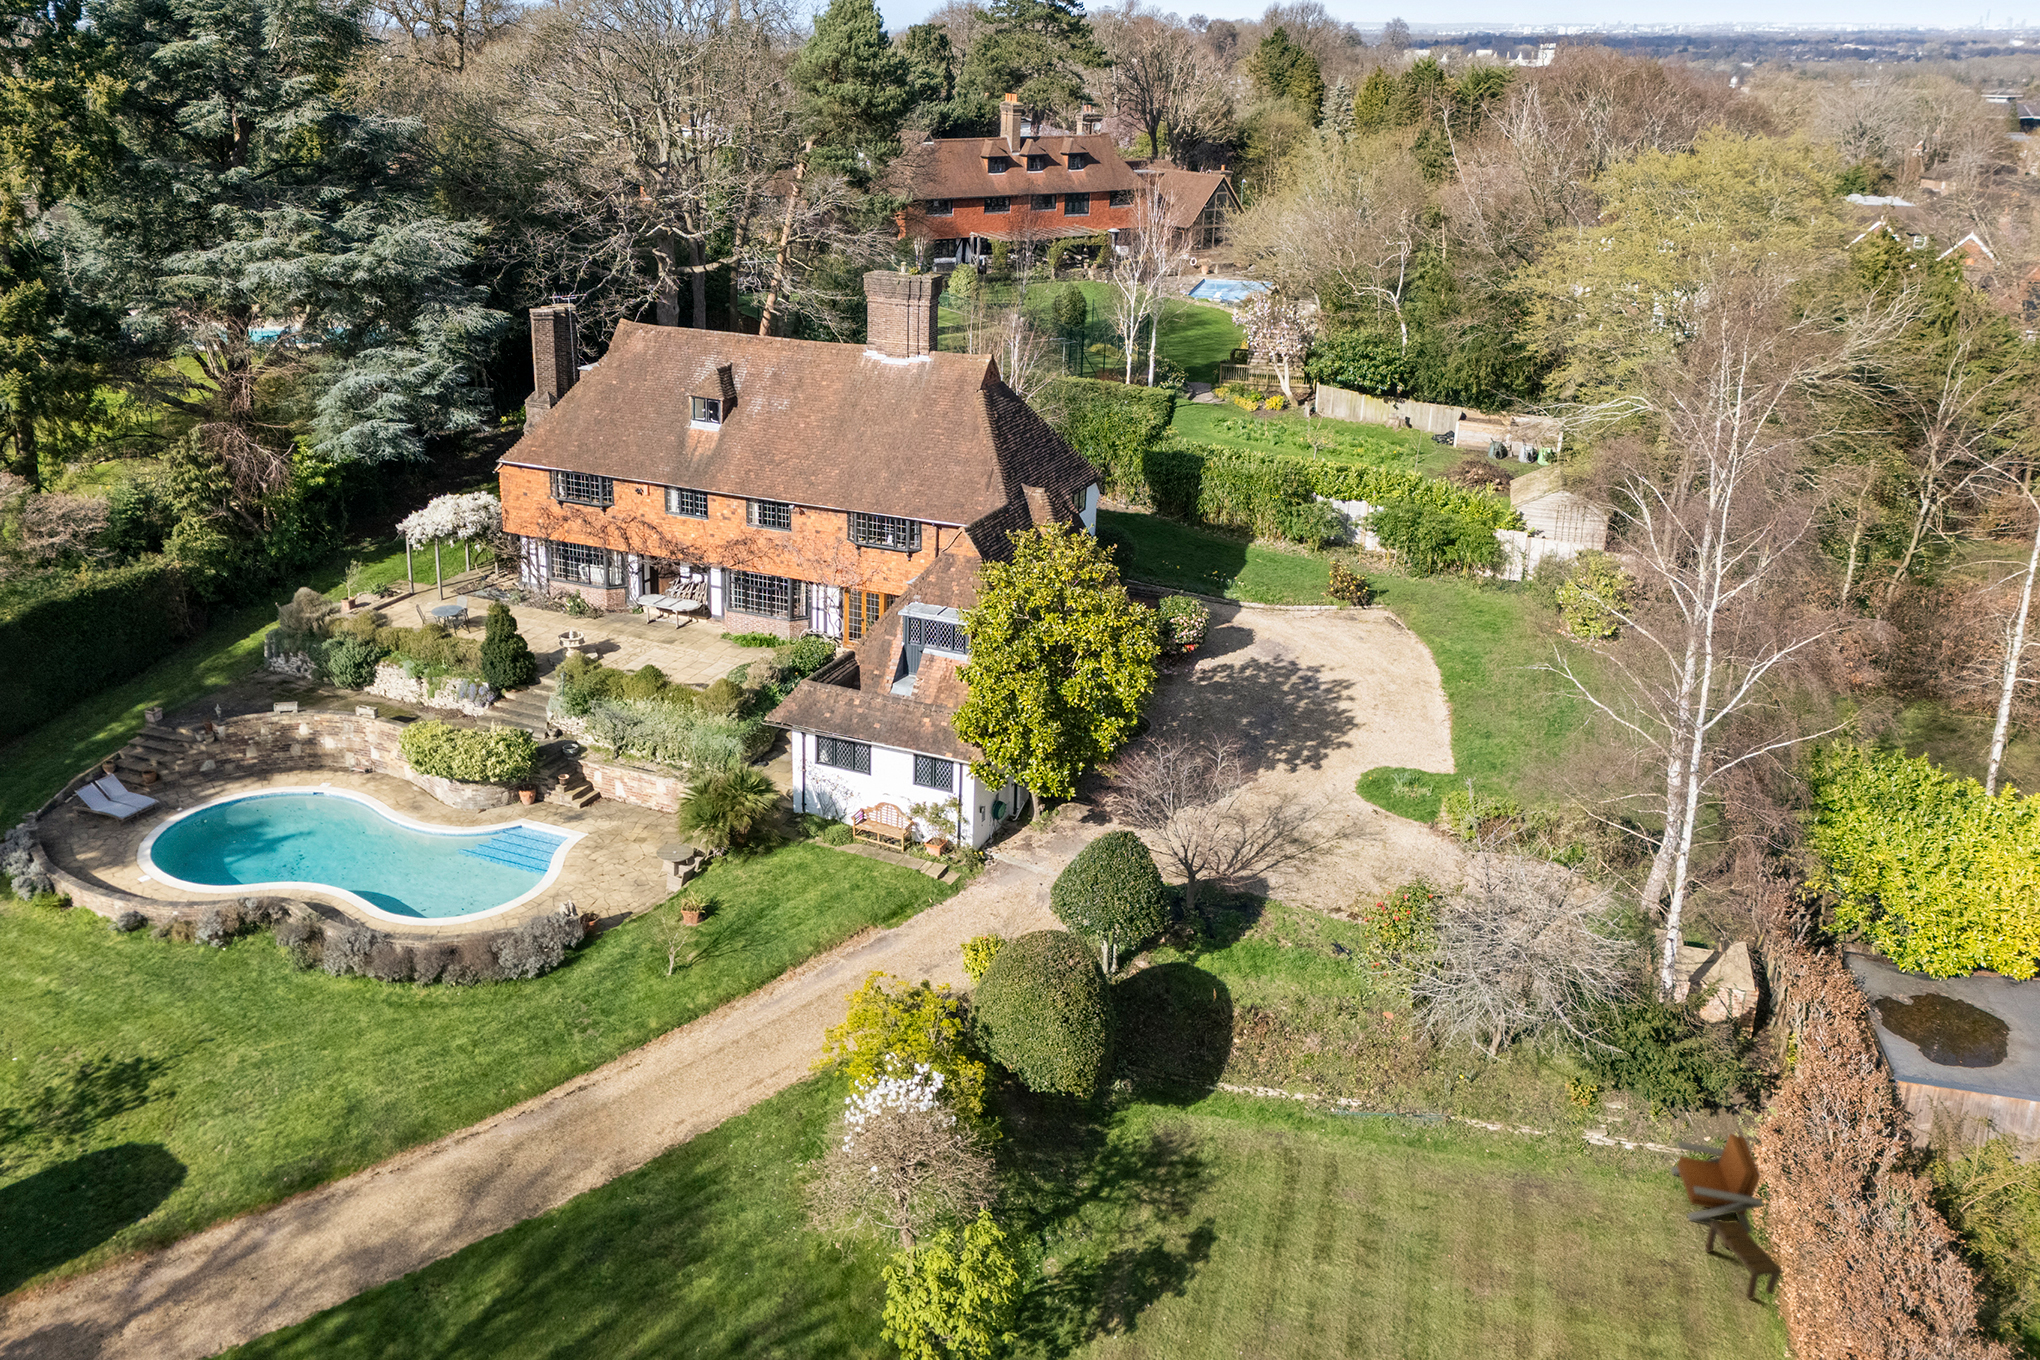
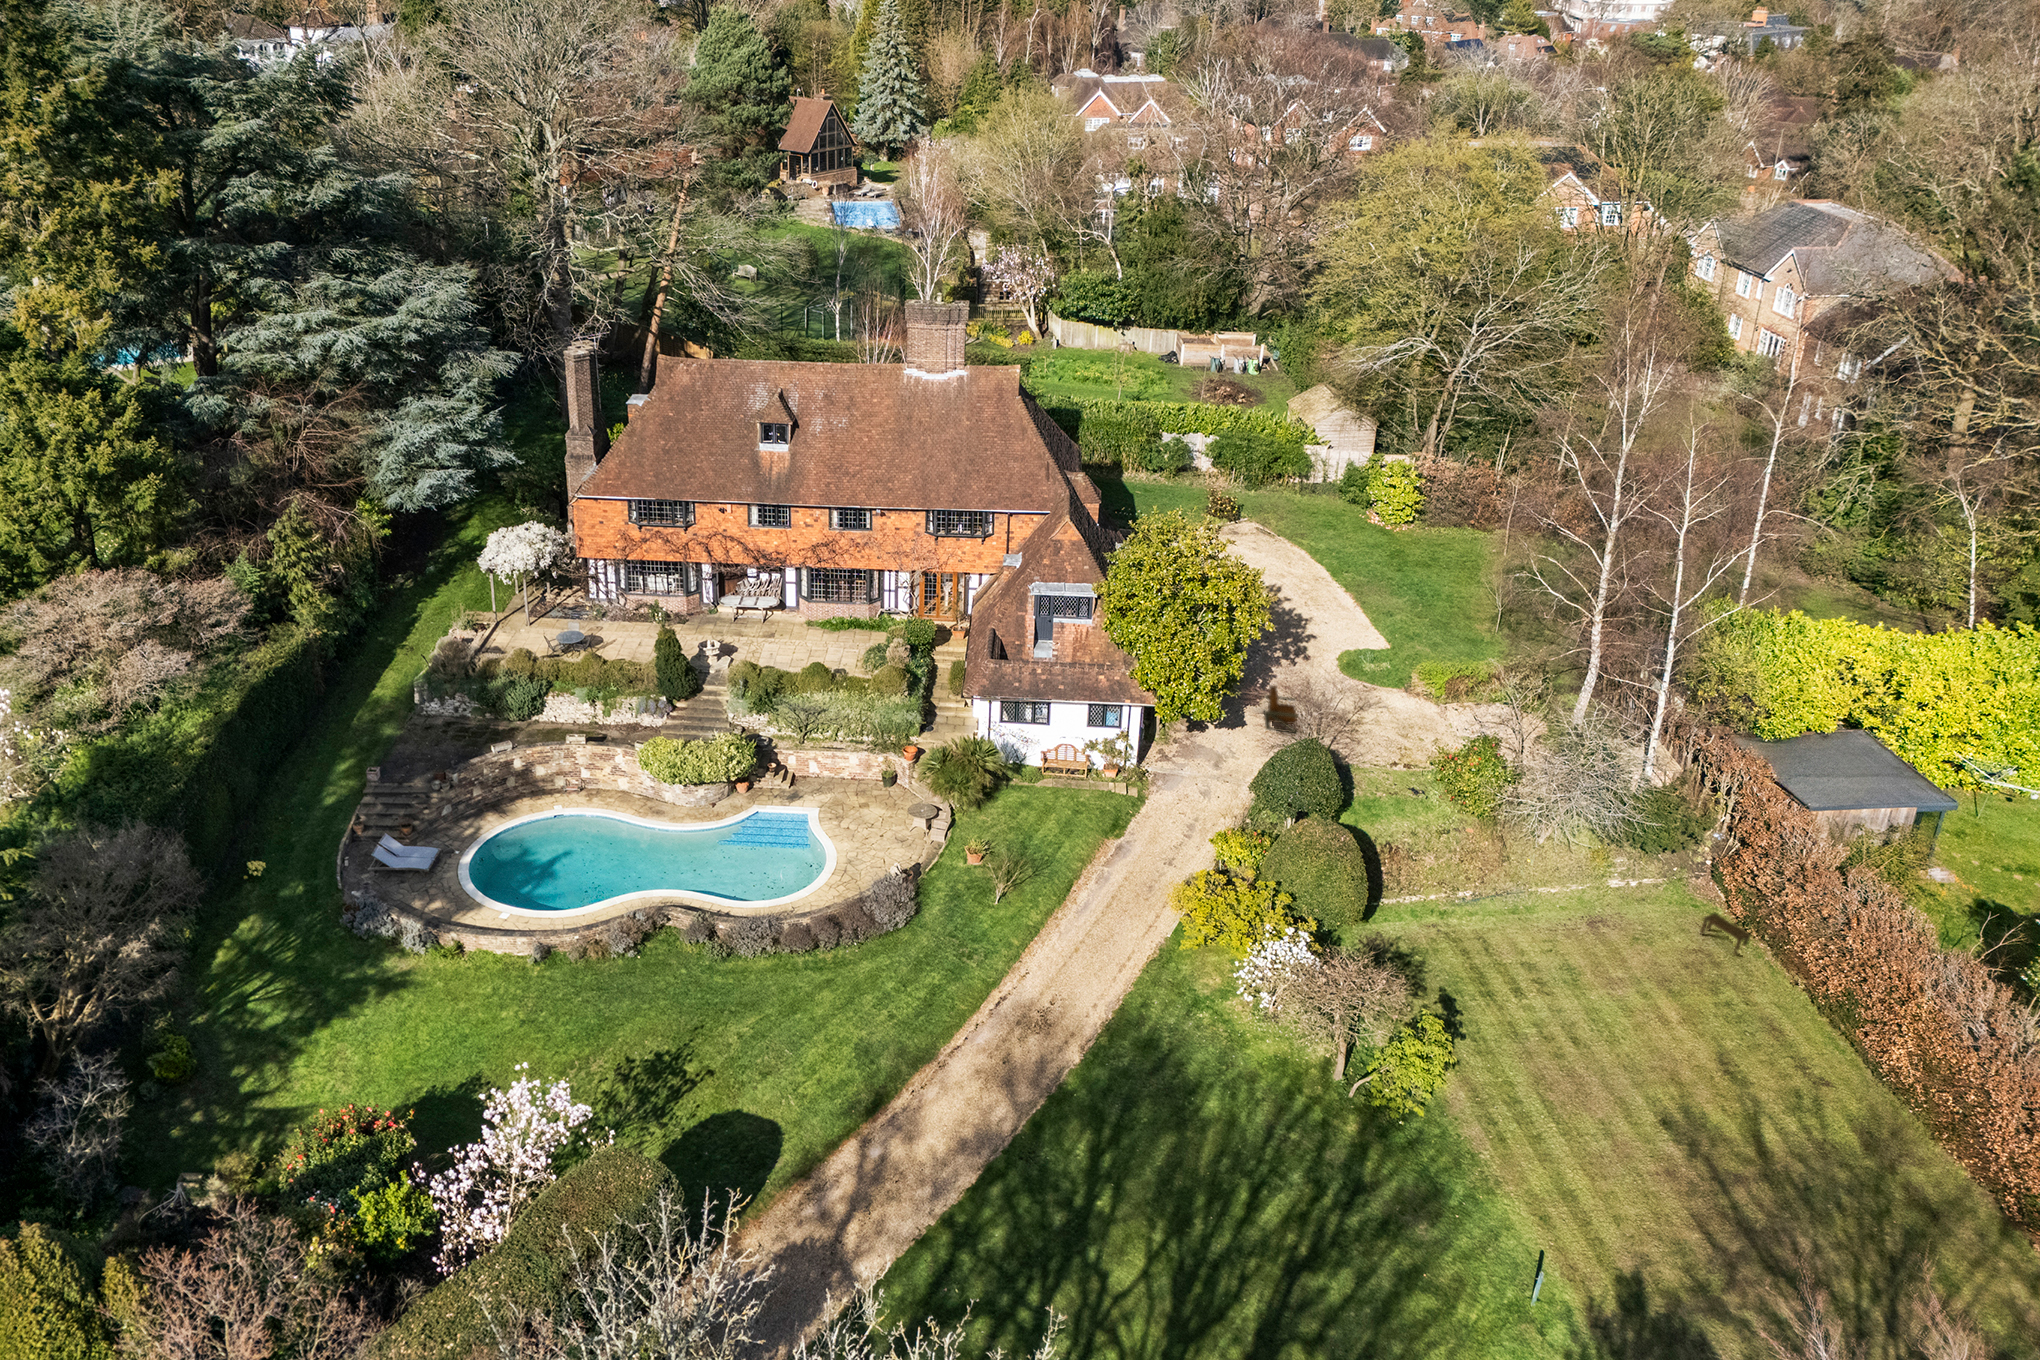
lounge chair: present [1671,1134,1763,1233] -> present [1264,686,1298,733]

